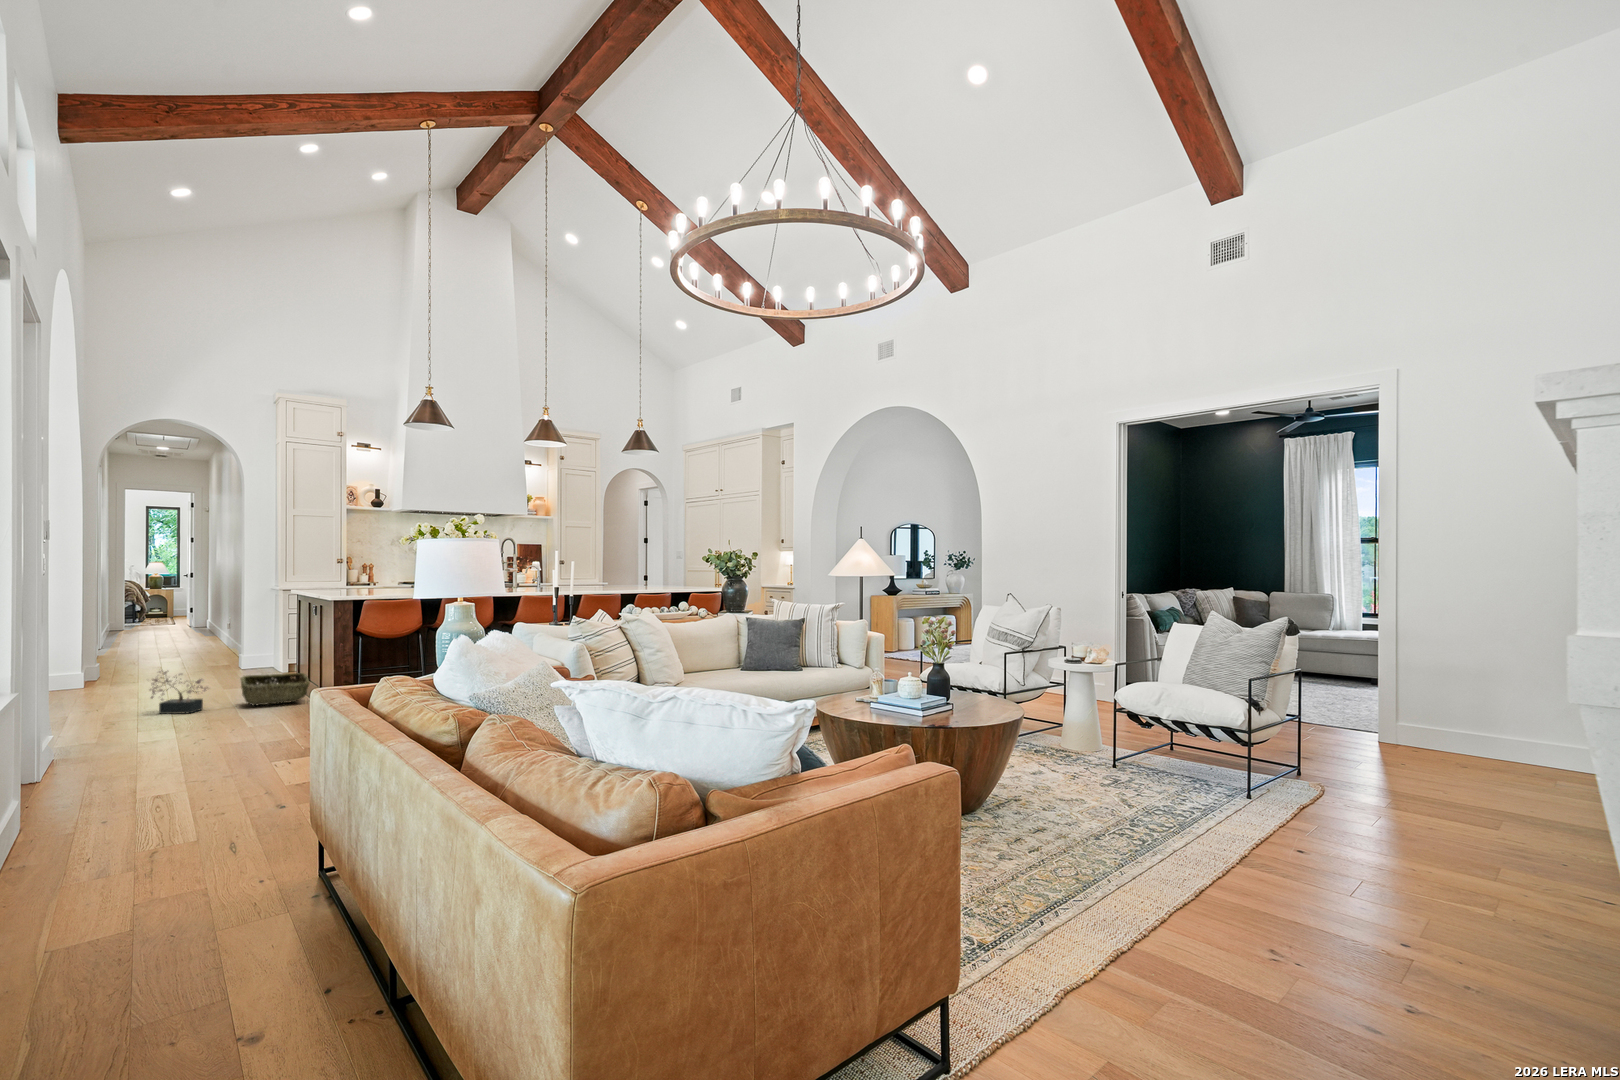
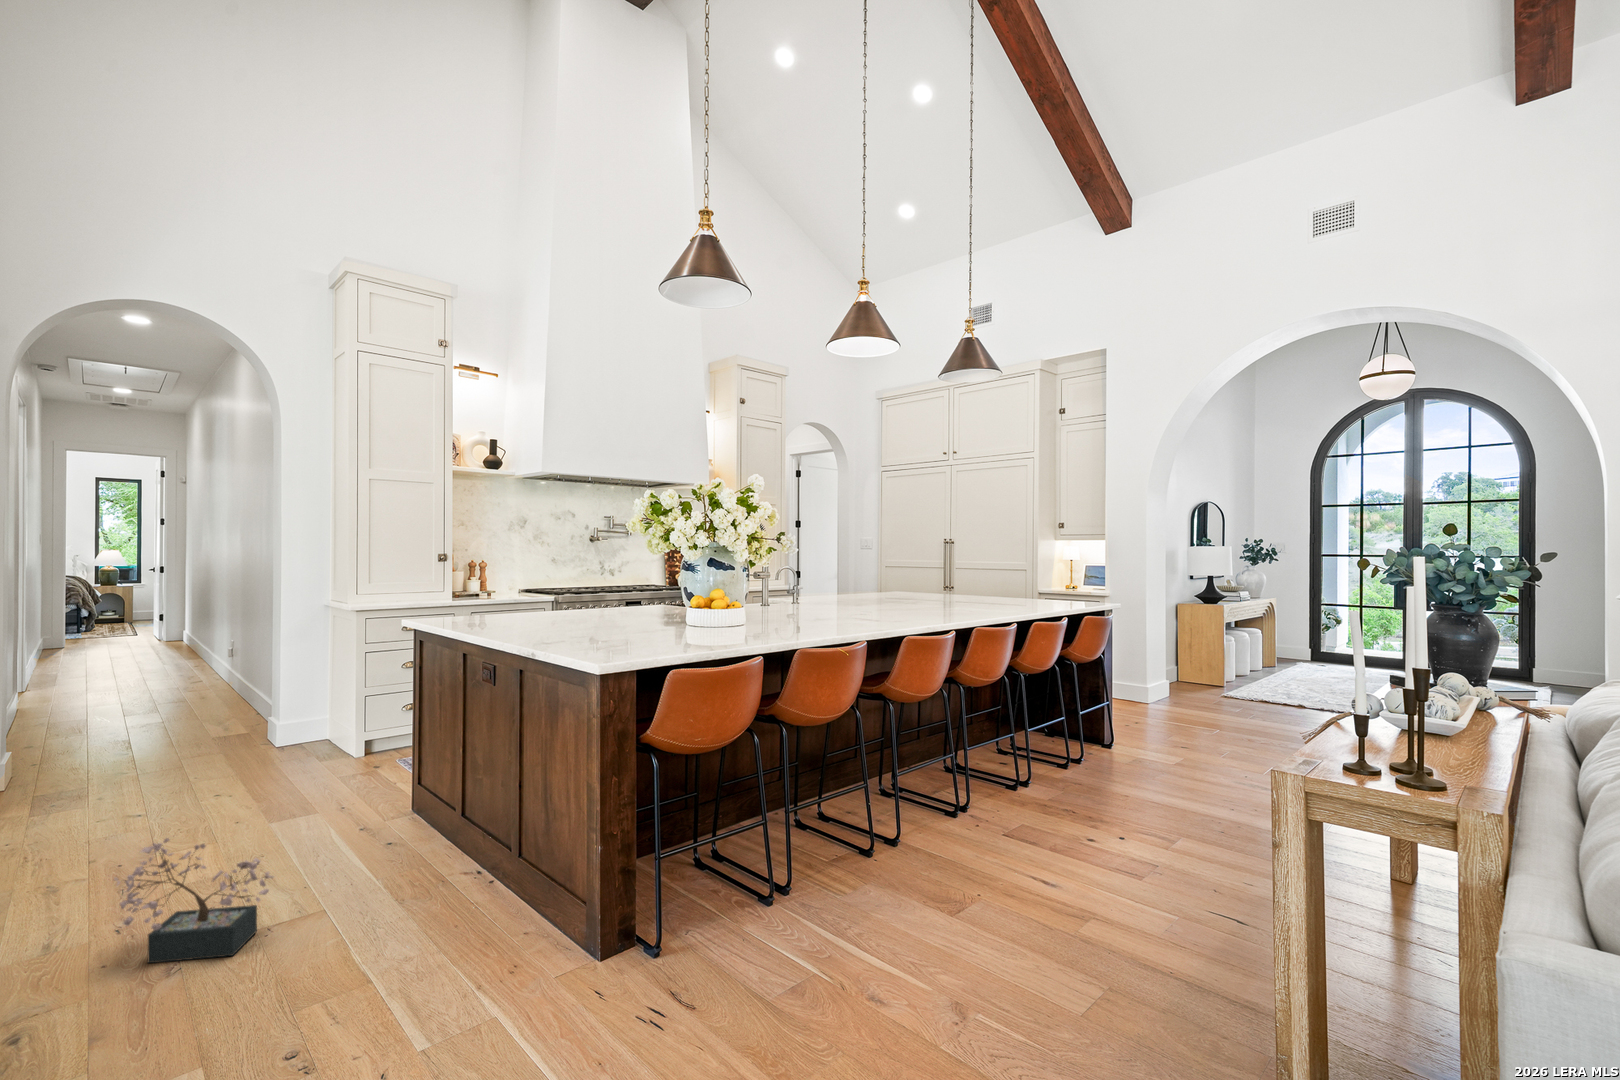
woven basket: present [241,673,310,706] -> none [338,807,494,907]

